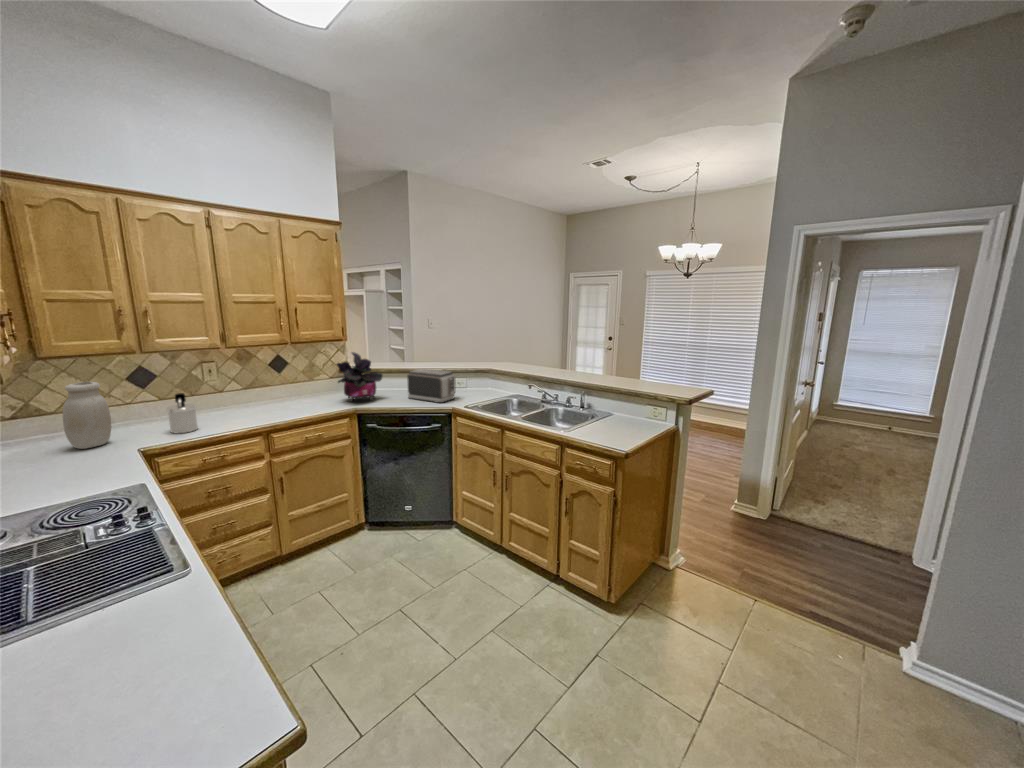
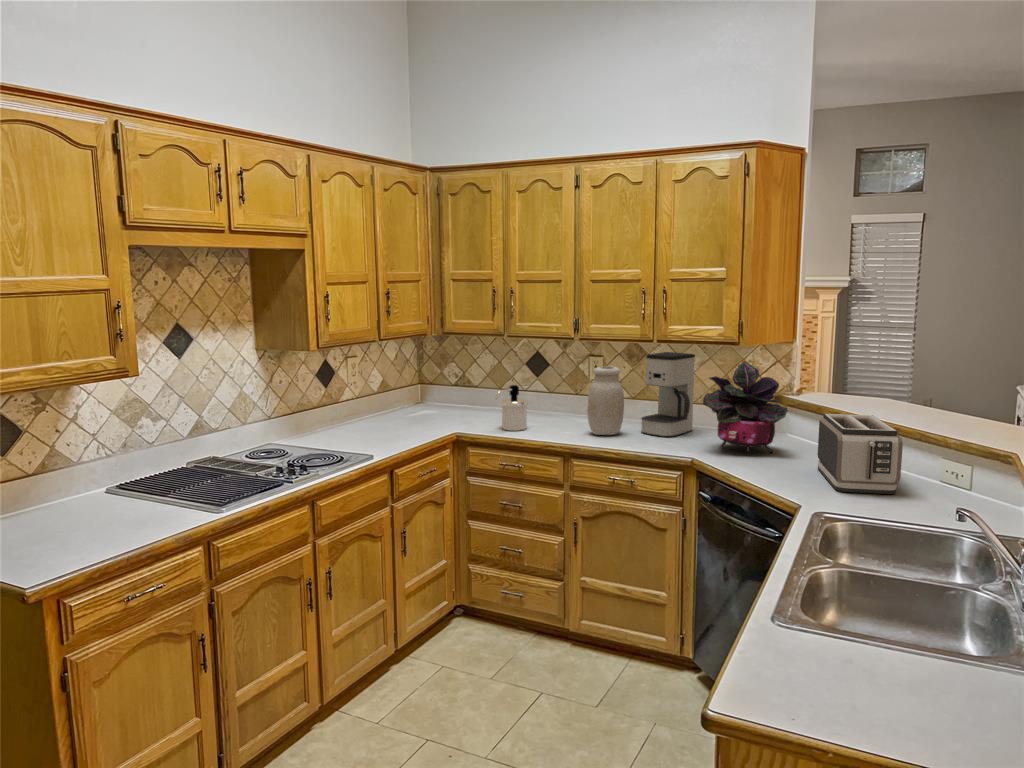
coffee maker: none [278,351,313,408] -> present [641,352,695,437]
jar: present [63,382,112,449] -> present [587,366,624,435]

